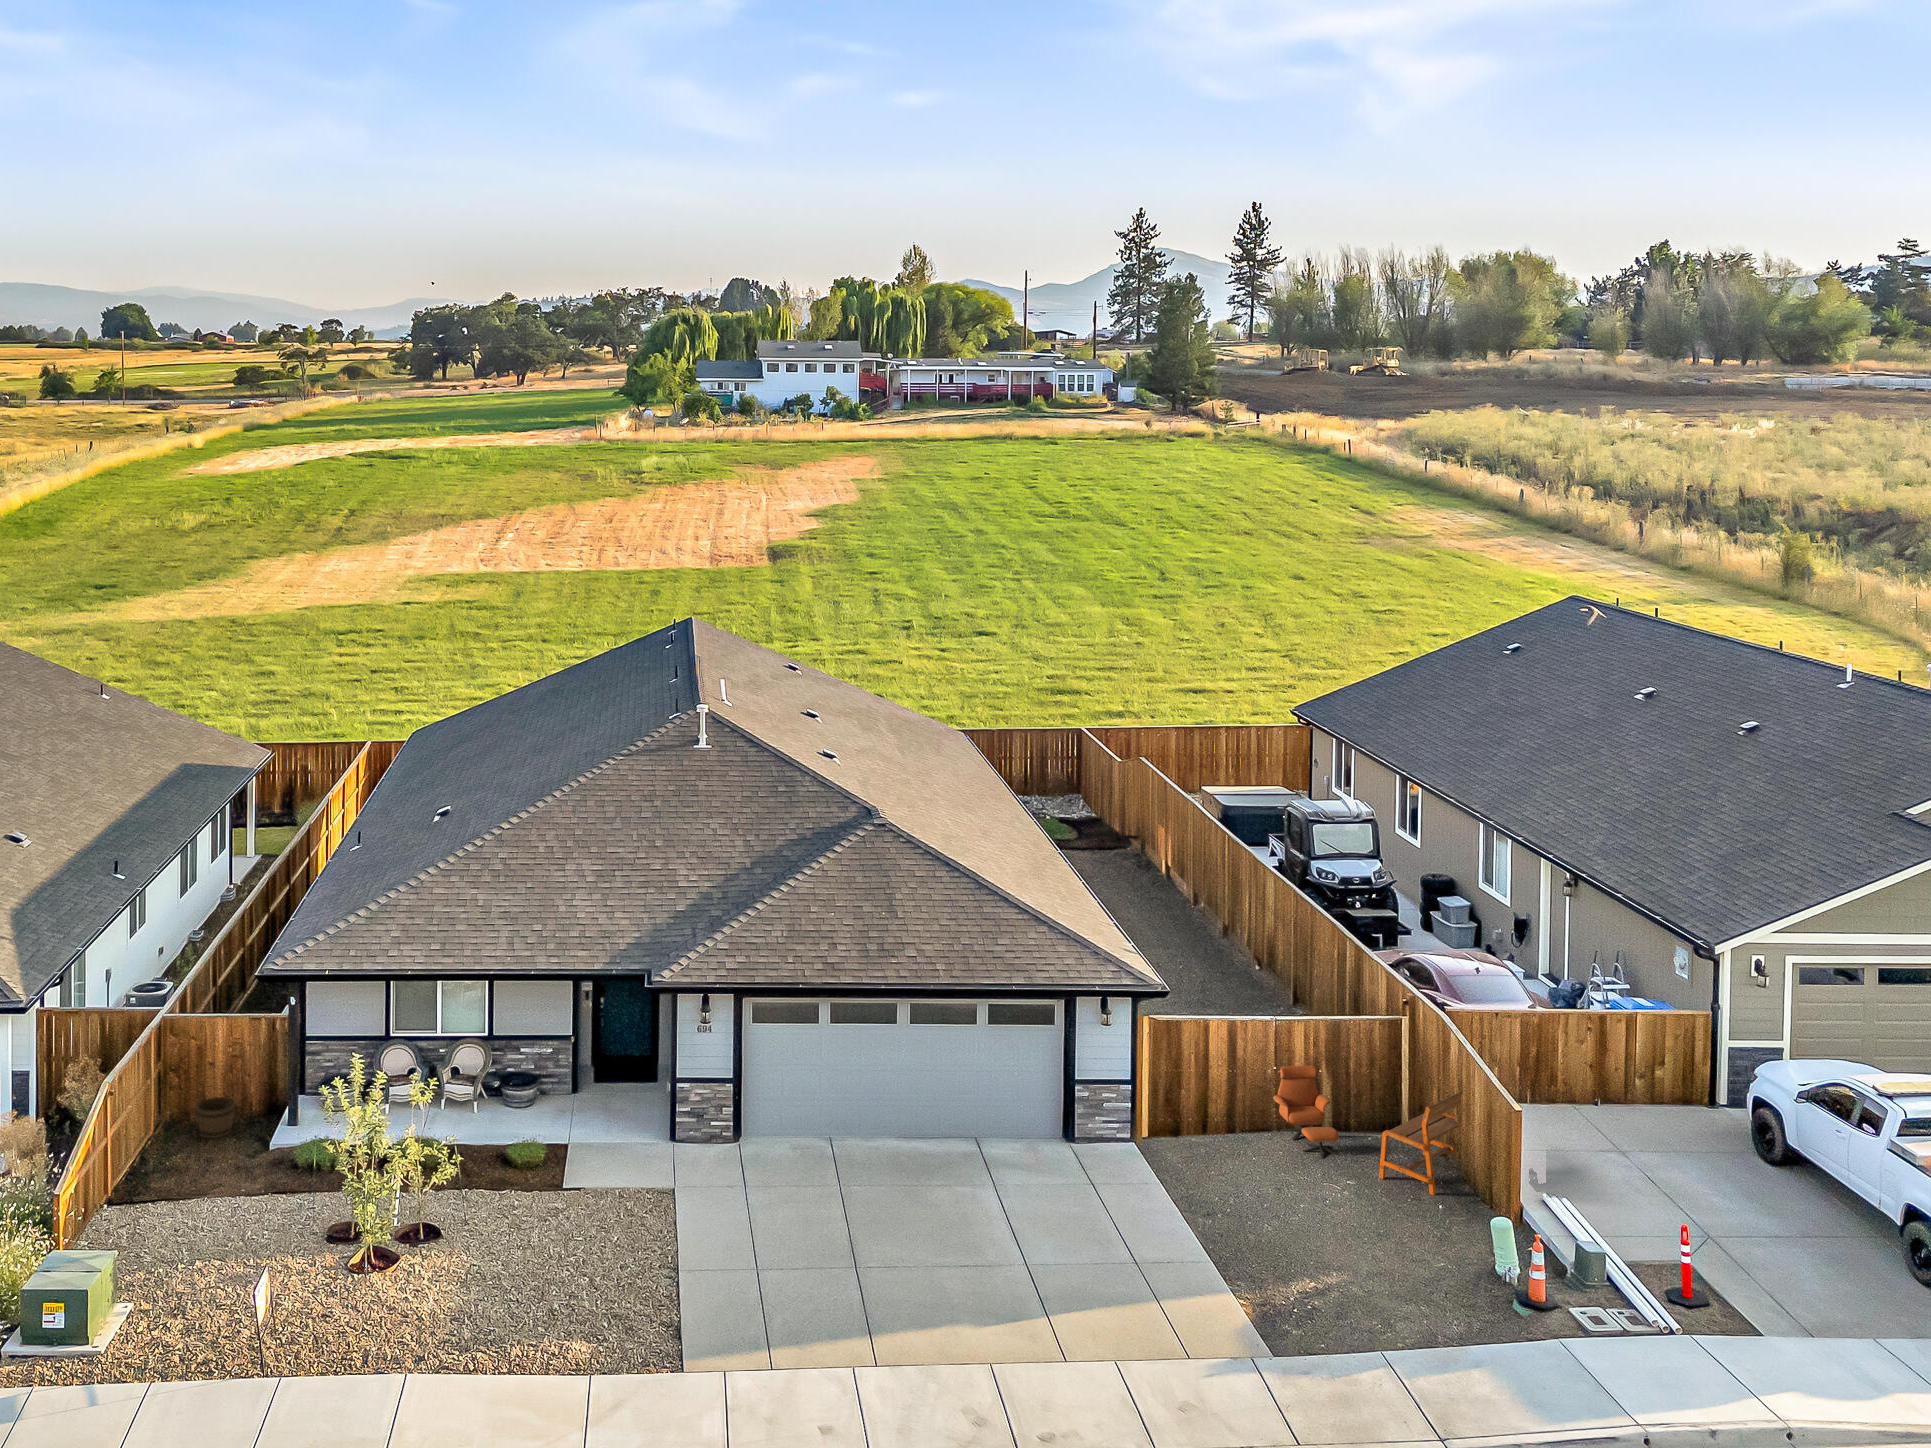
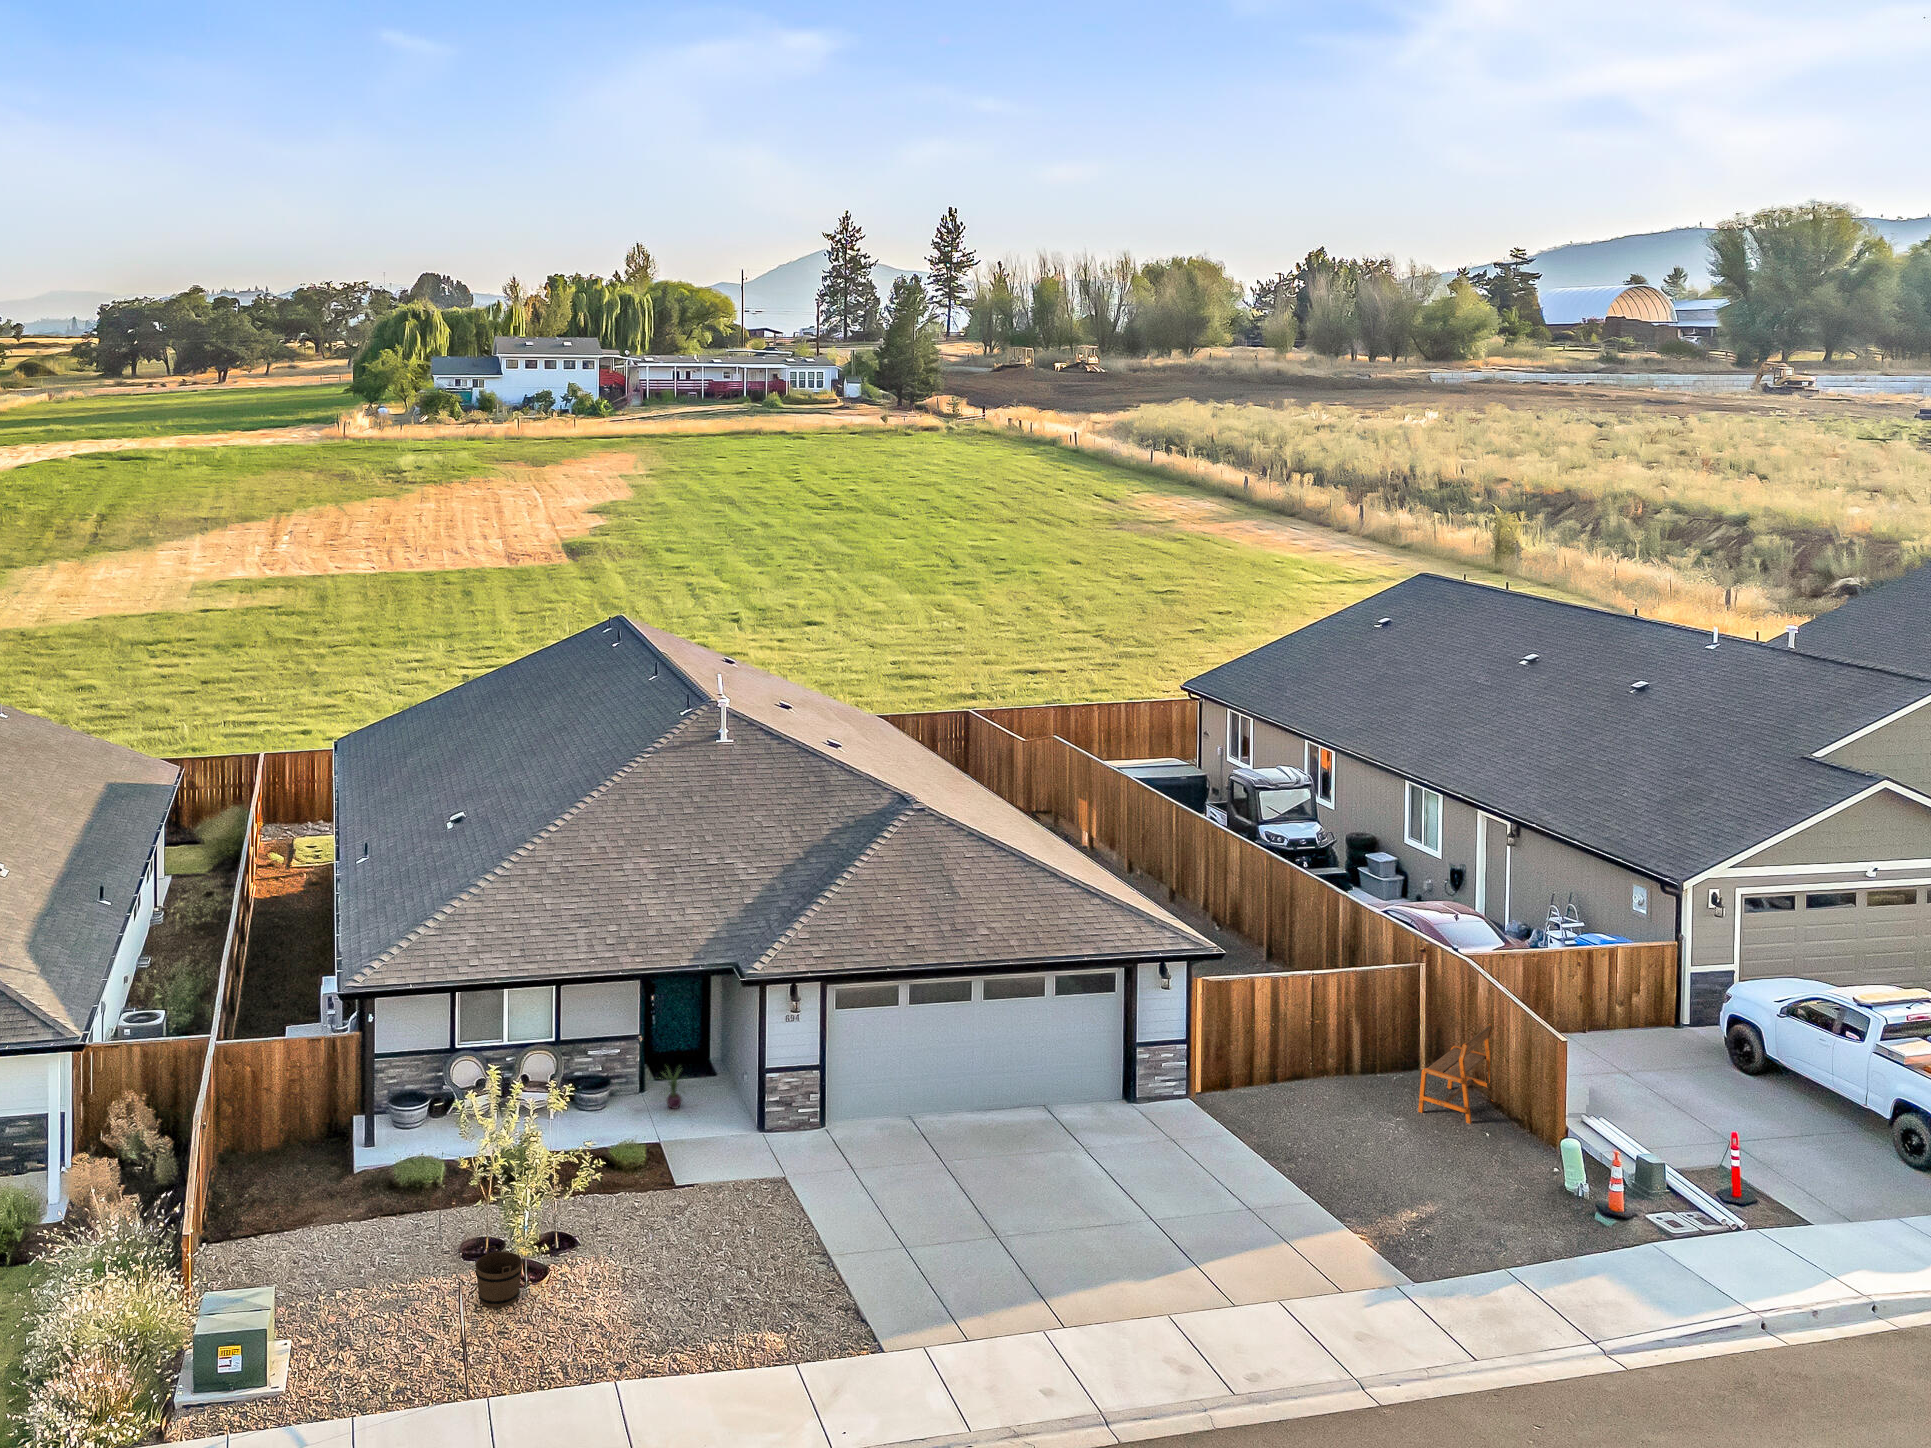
lounge chair: present [1273,1066,1339,1159] -> none [1311,1015,1377,1099]
decorative plant: none [576,1067,622,1112] -> present [659,1070,681,1109]
bucket: present [197,1097,235,1138] -> present [475,1246,522,1308]

